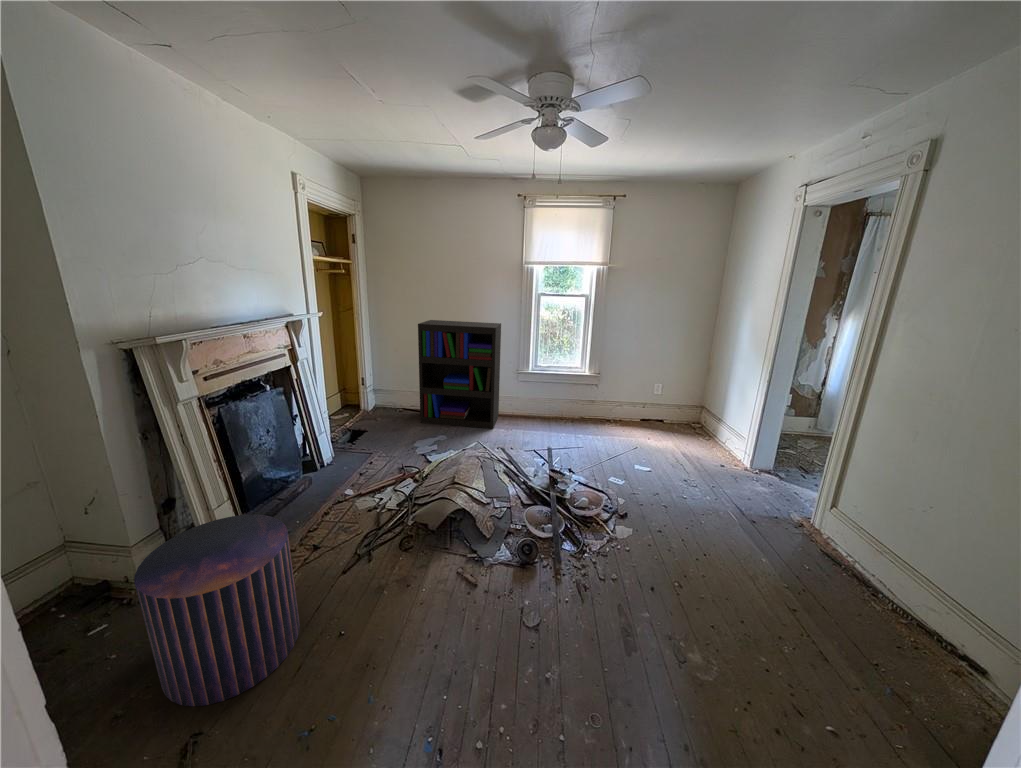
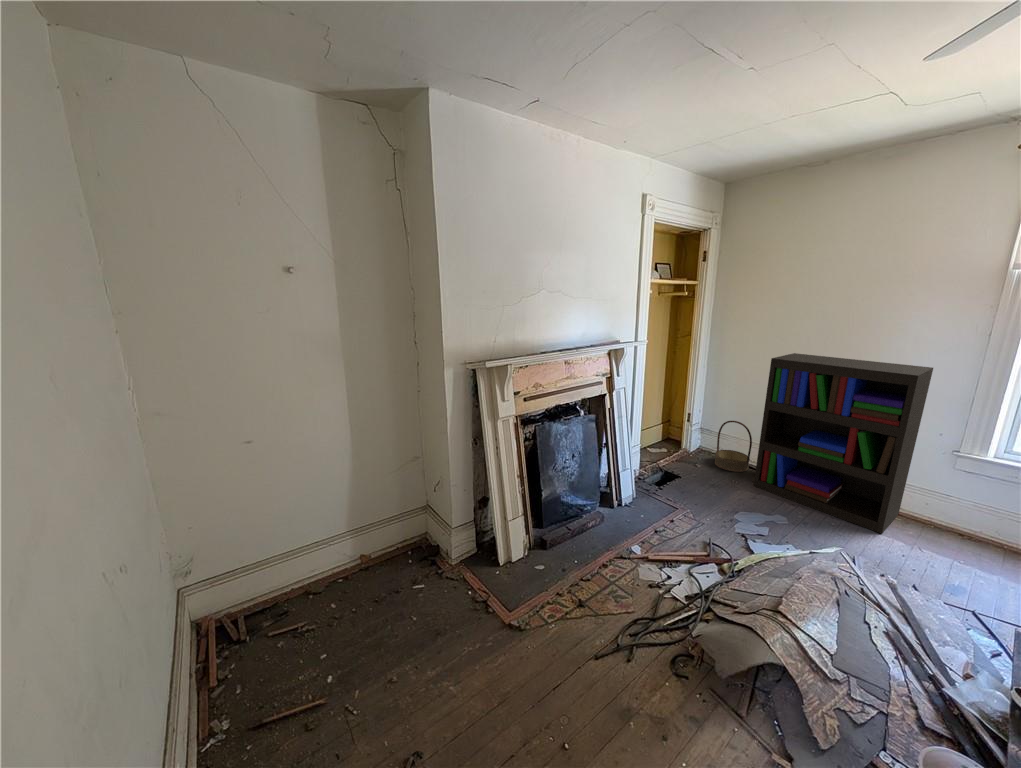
basket: none [389,377,414,417] -> present [715,421,752,472]
pouf: present [134,514,300,706] -> none [414,542,536,738]

